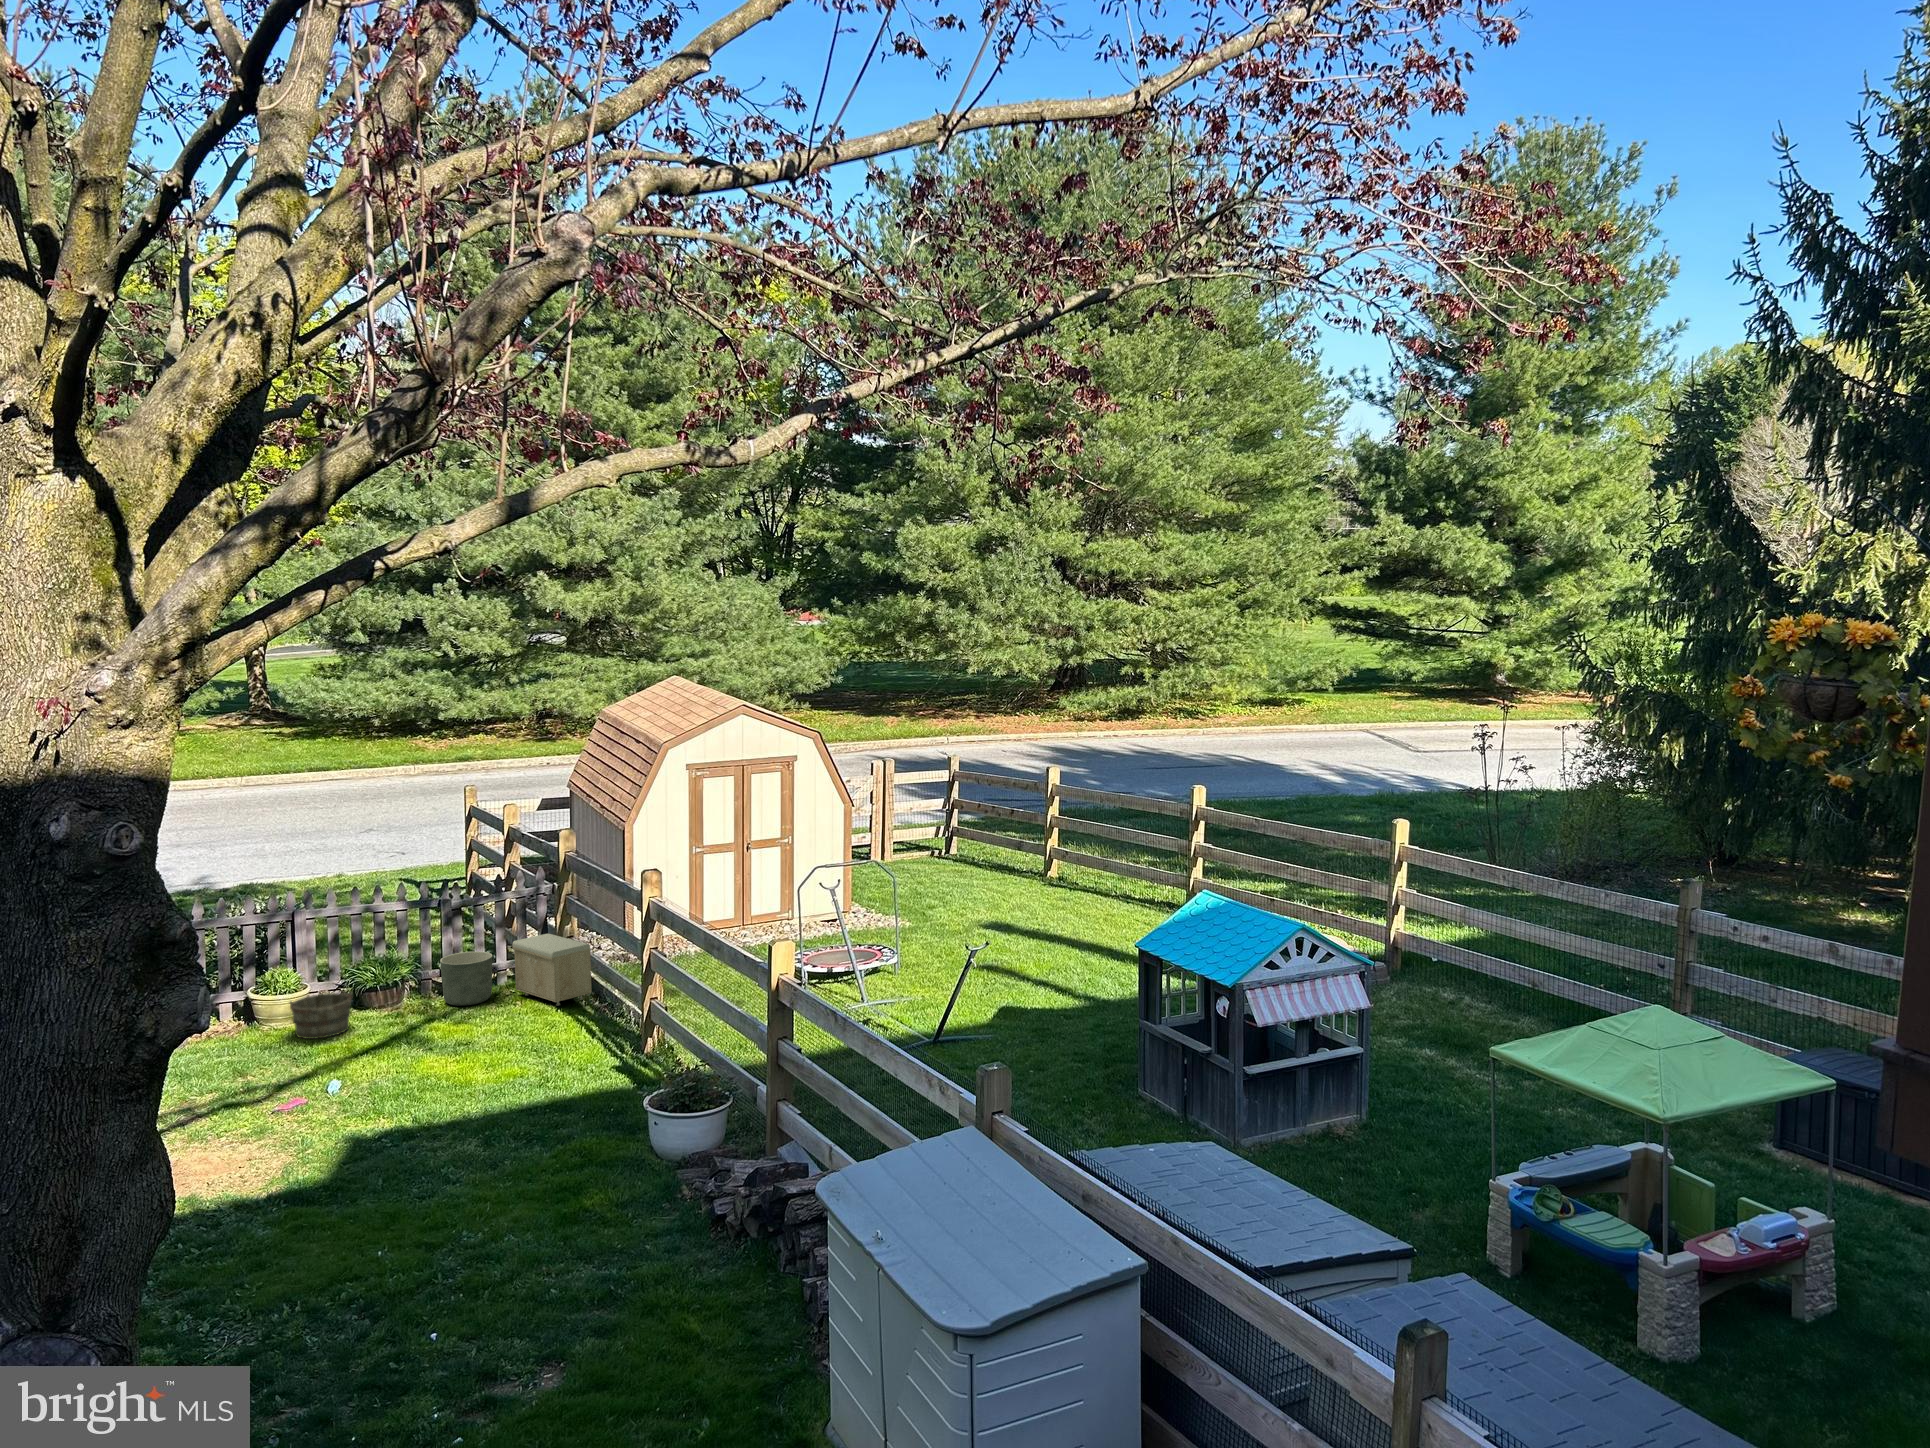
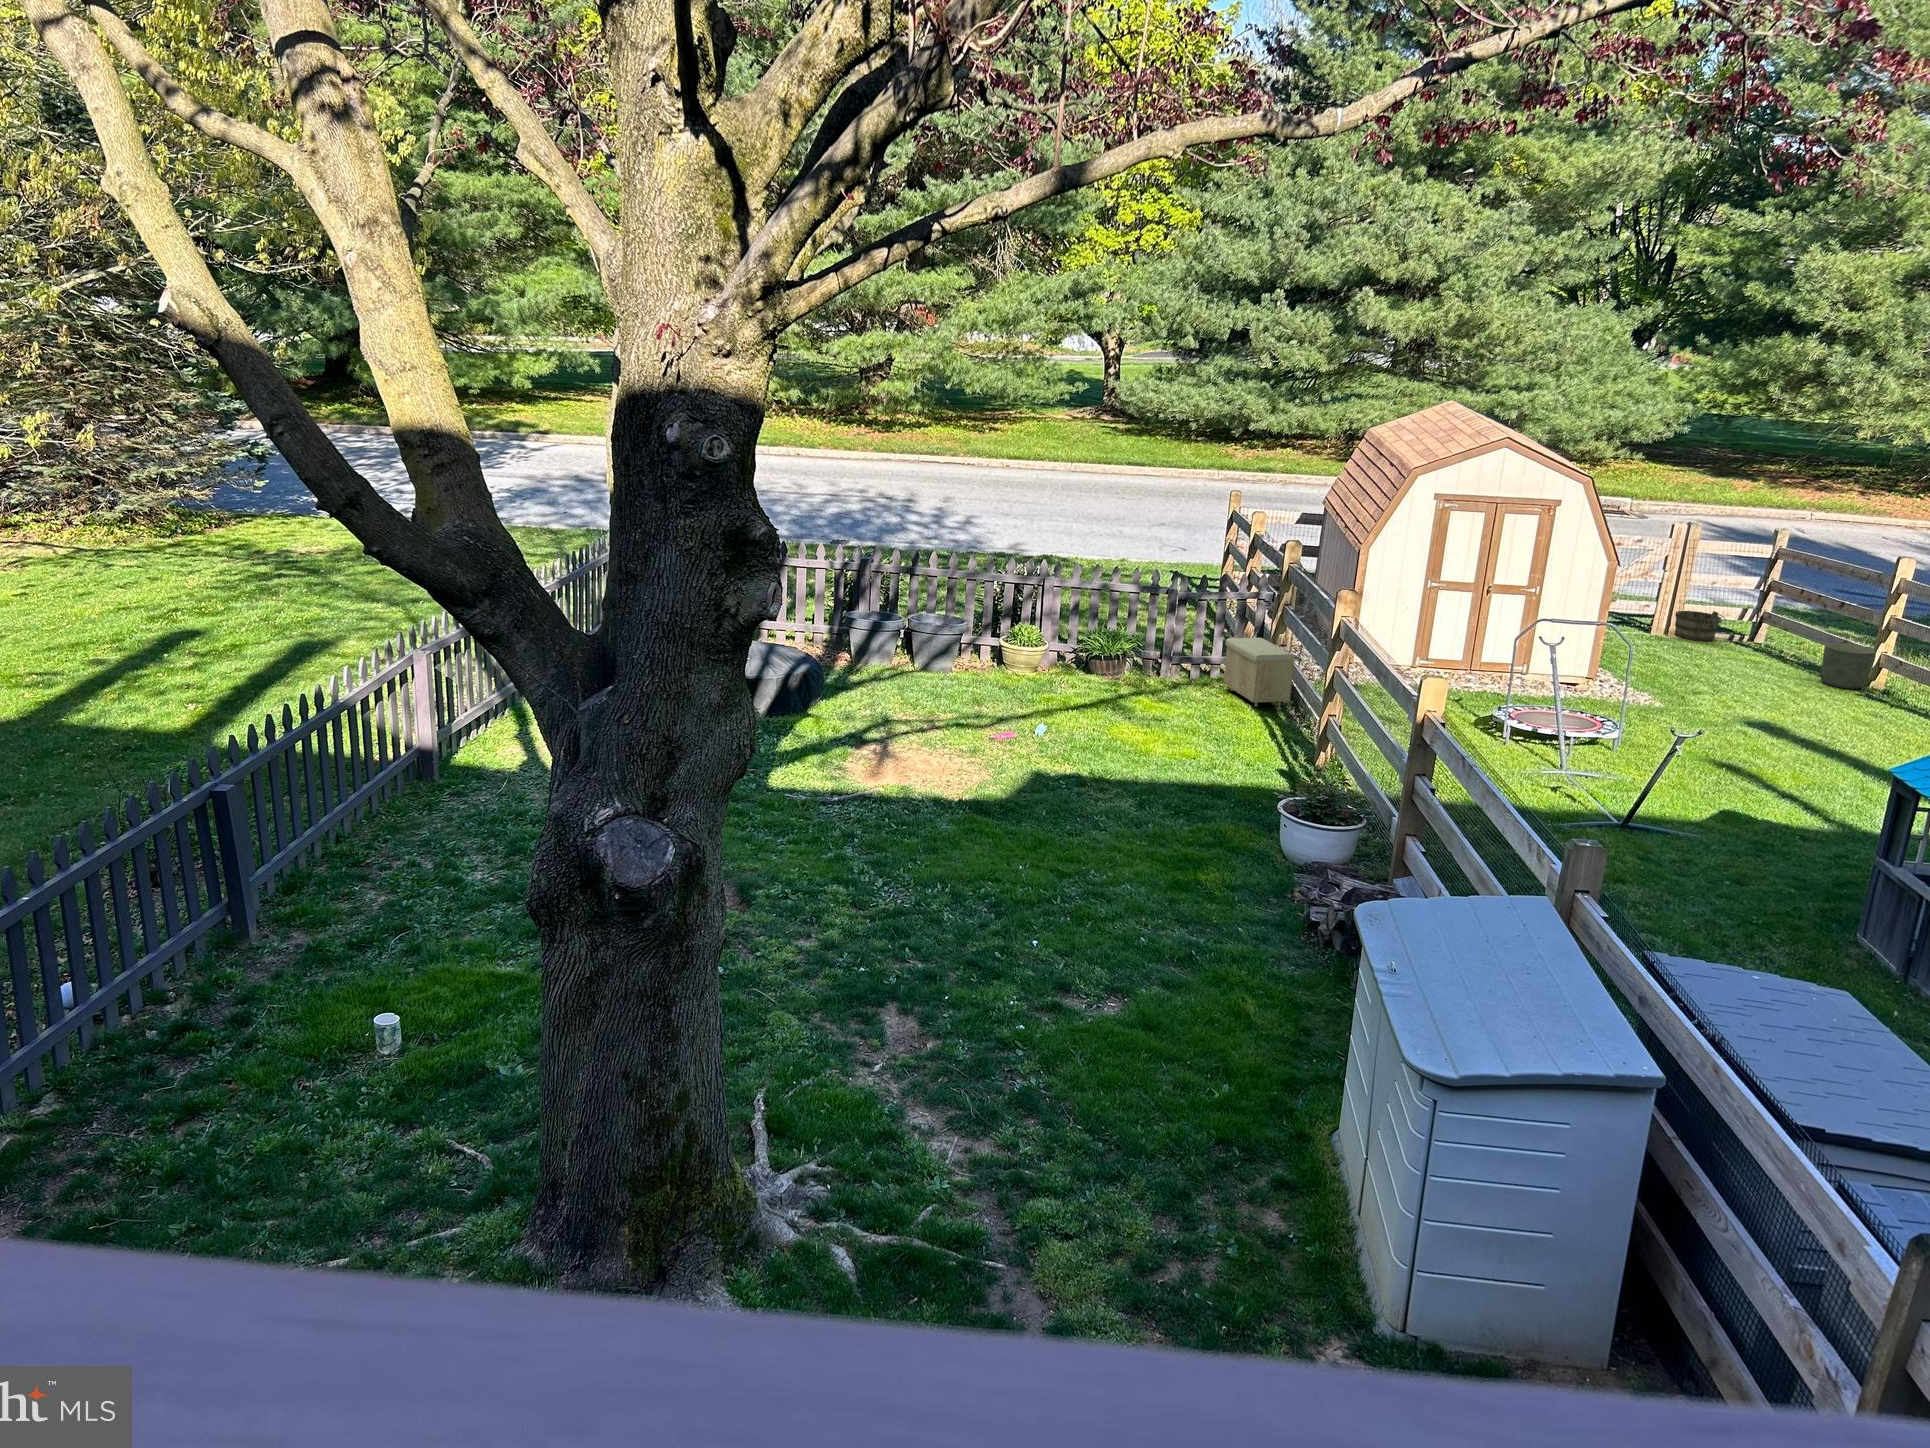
planter: present [440,951,492,1006] -> present [1820,643,1875,689]
bucket: present [290,993,352,1039] -> present [1675,611,1726,641]

